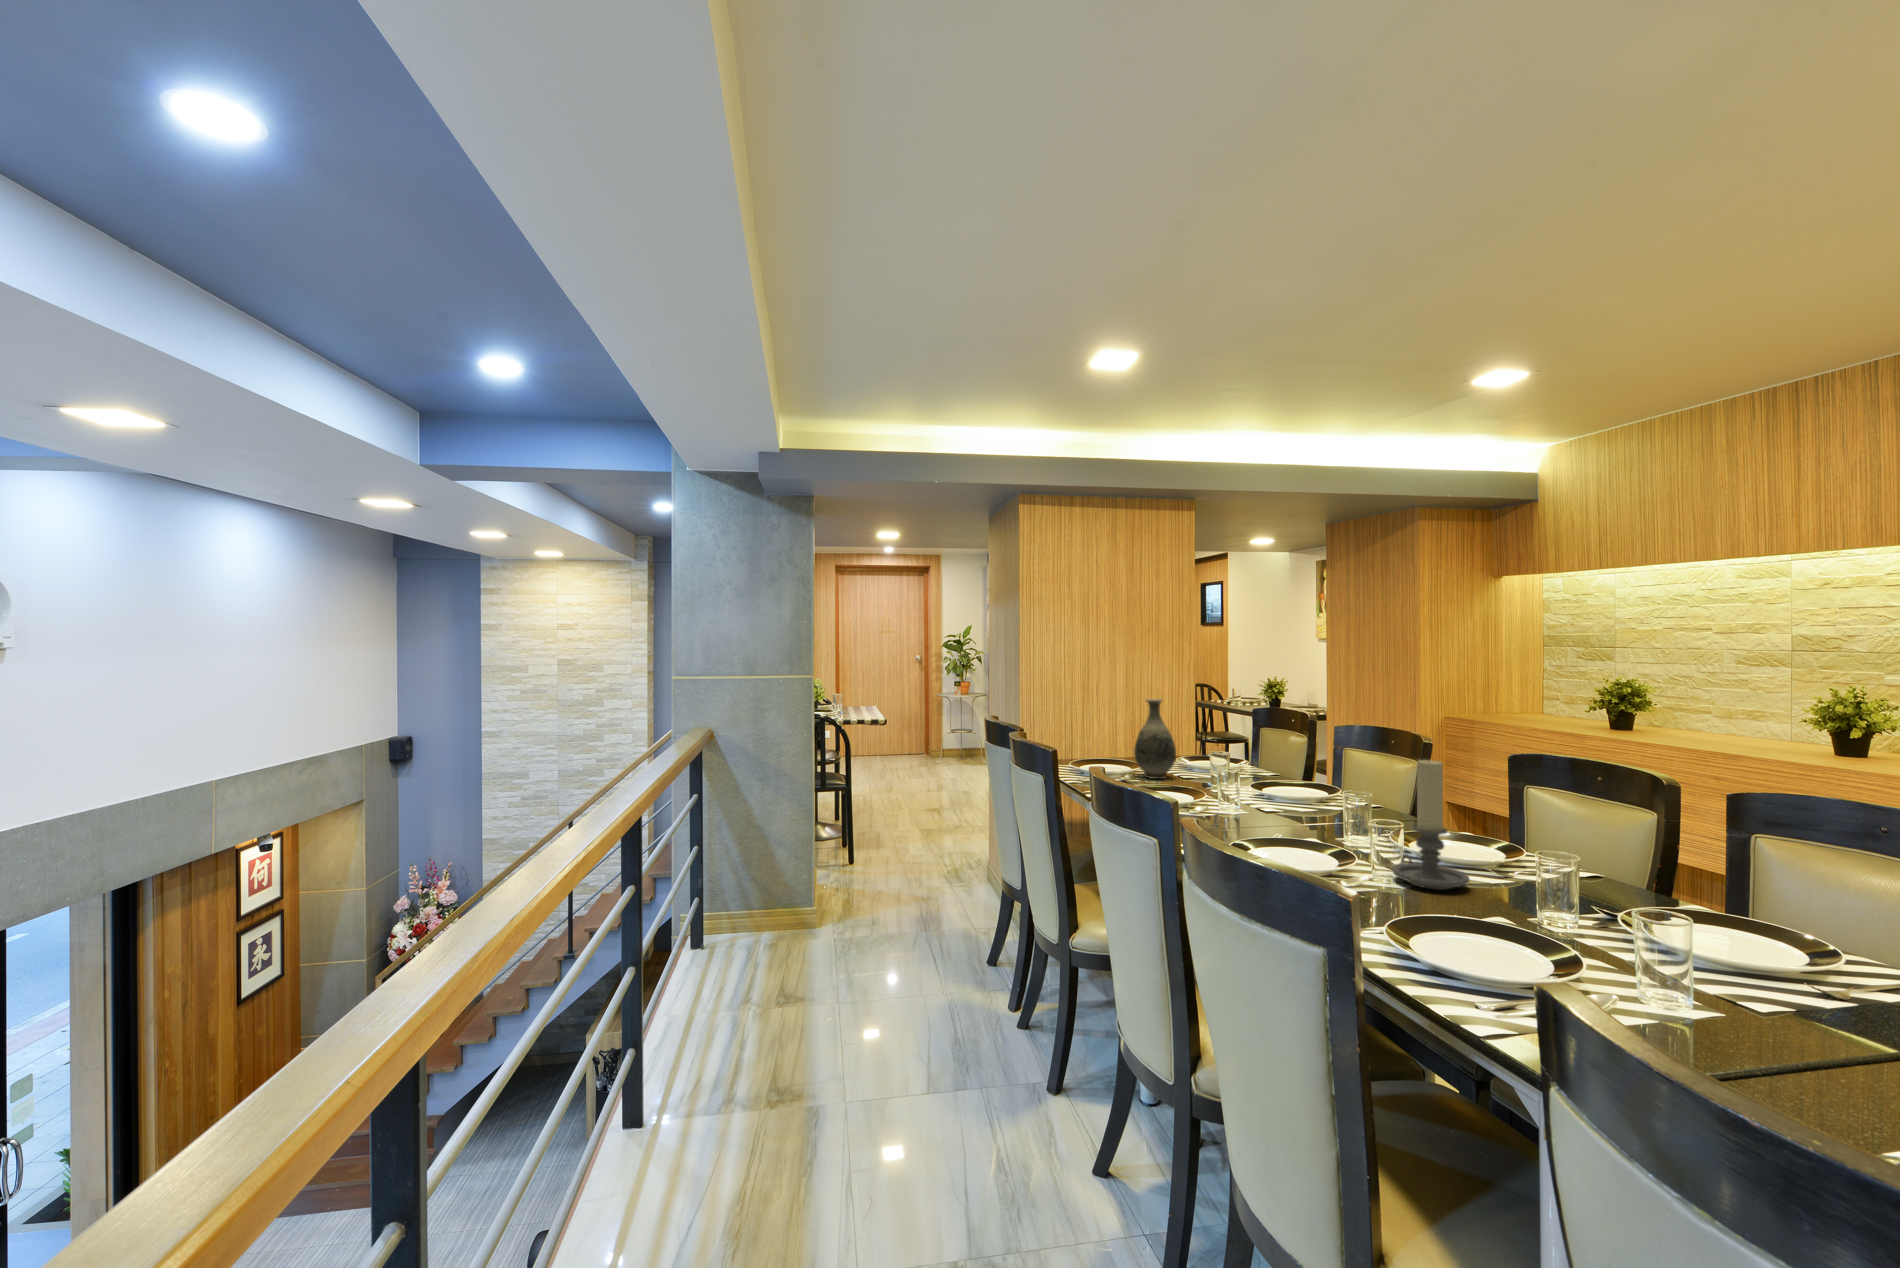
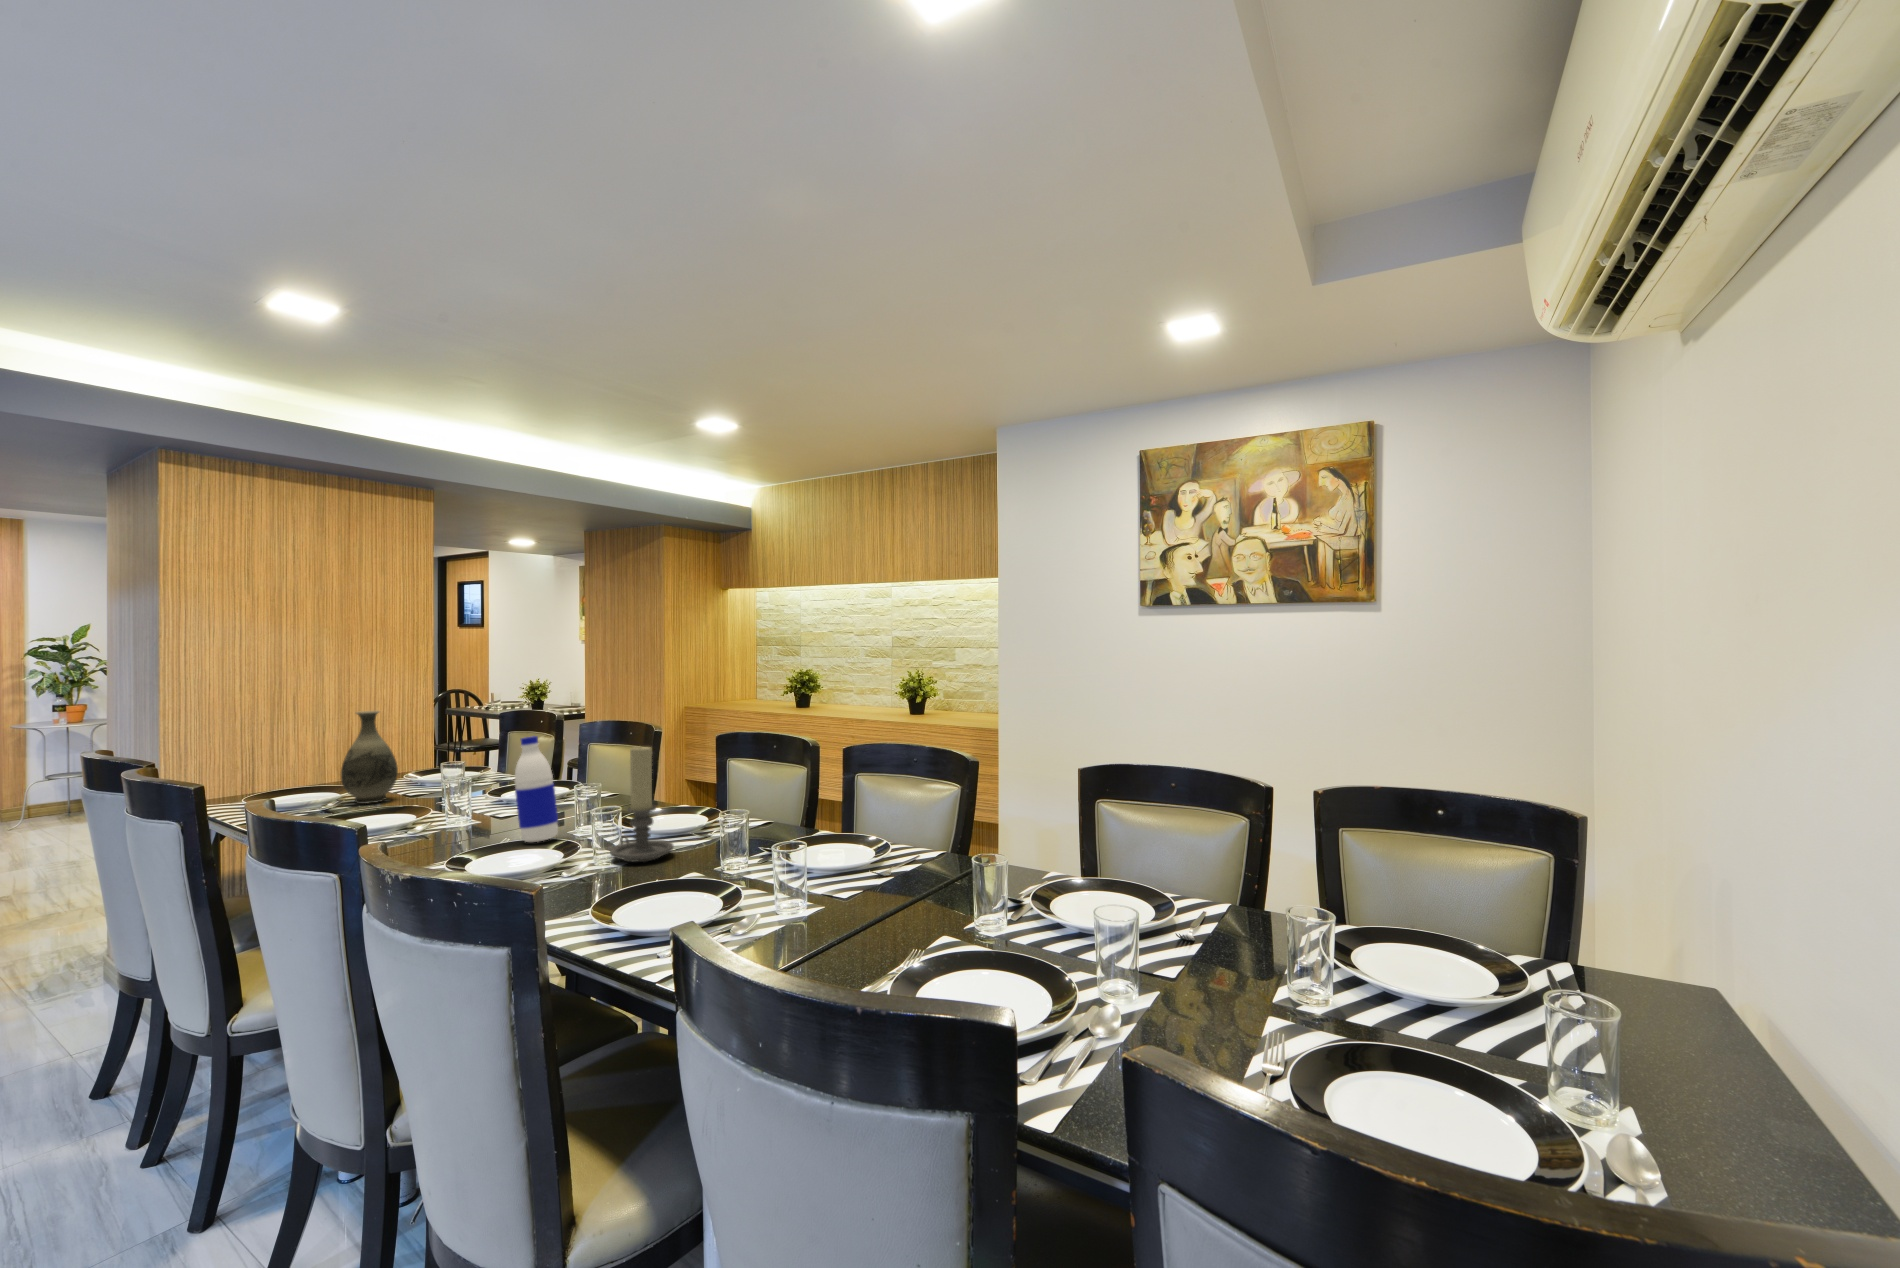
water bottle: none [1287,736,1329,842] -> present [515,736,558,842]

